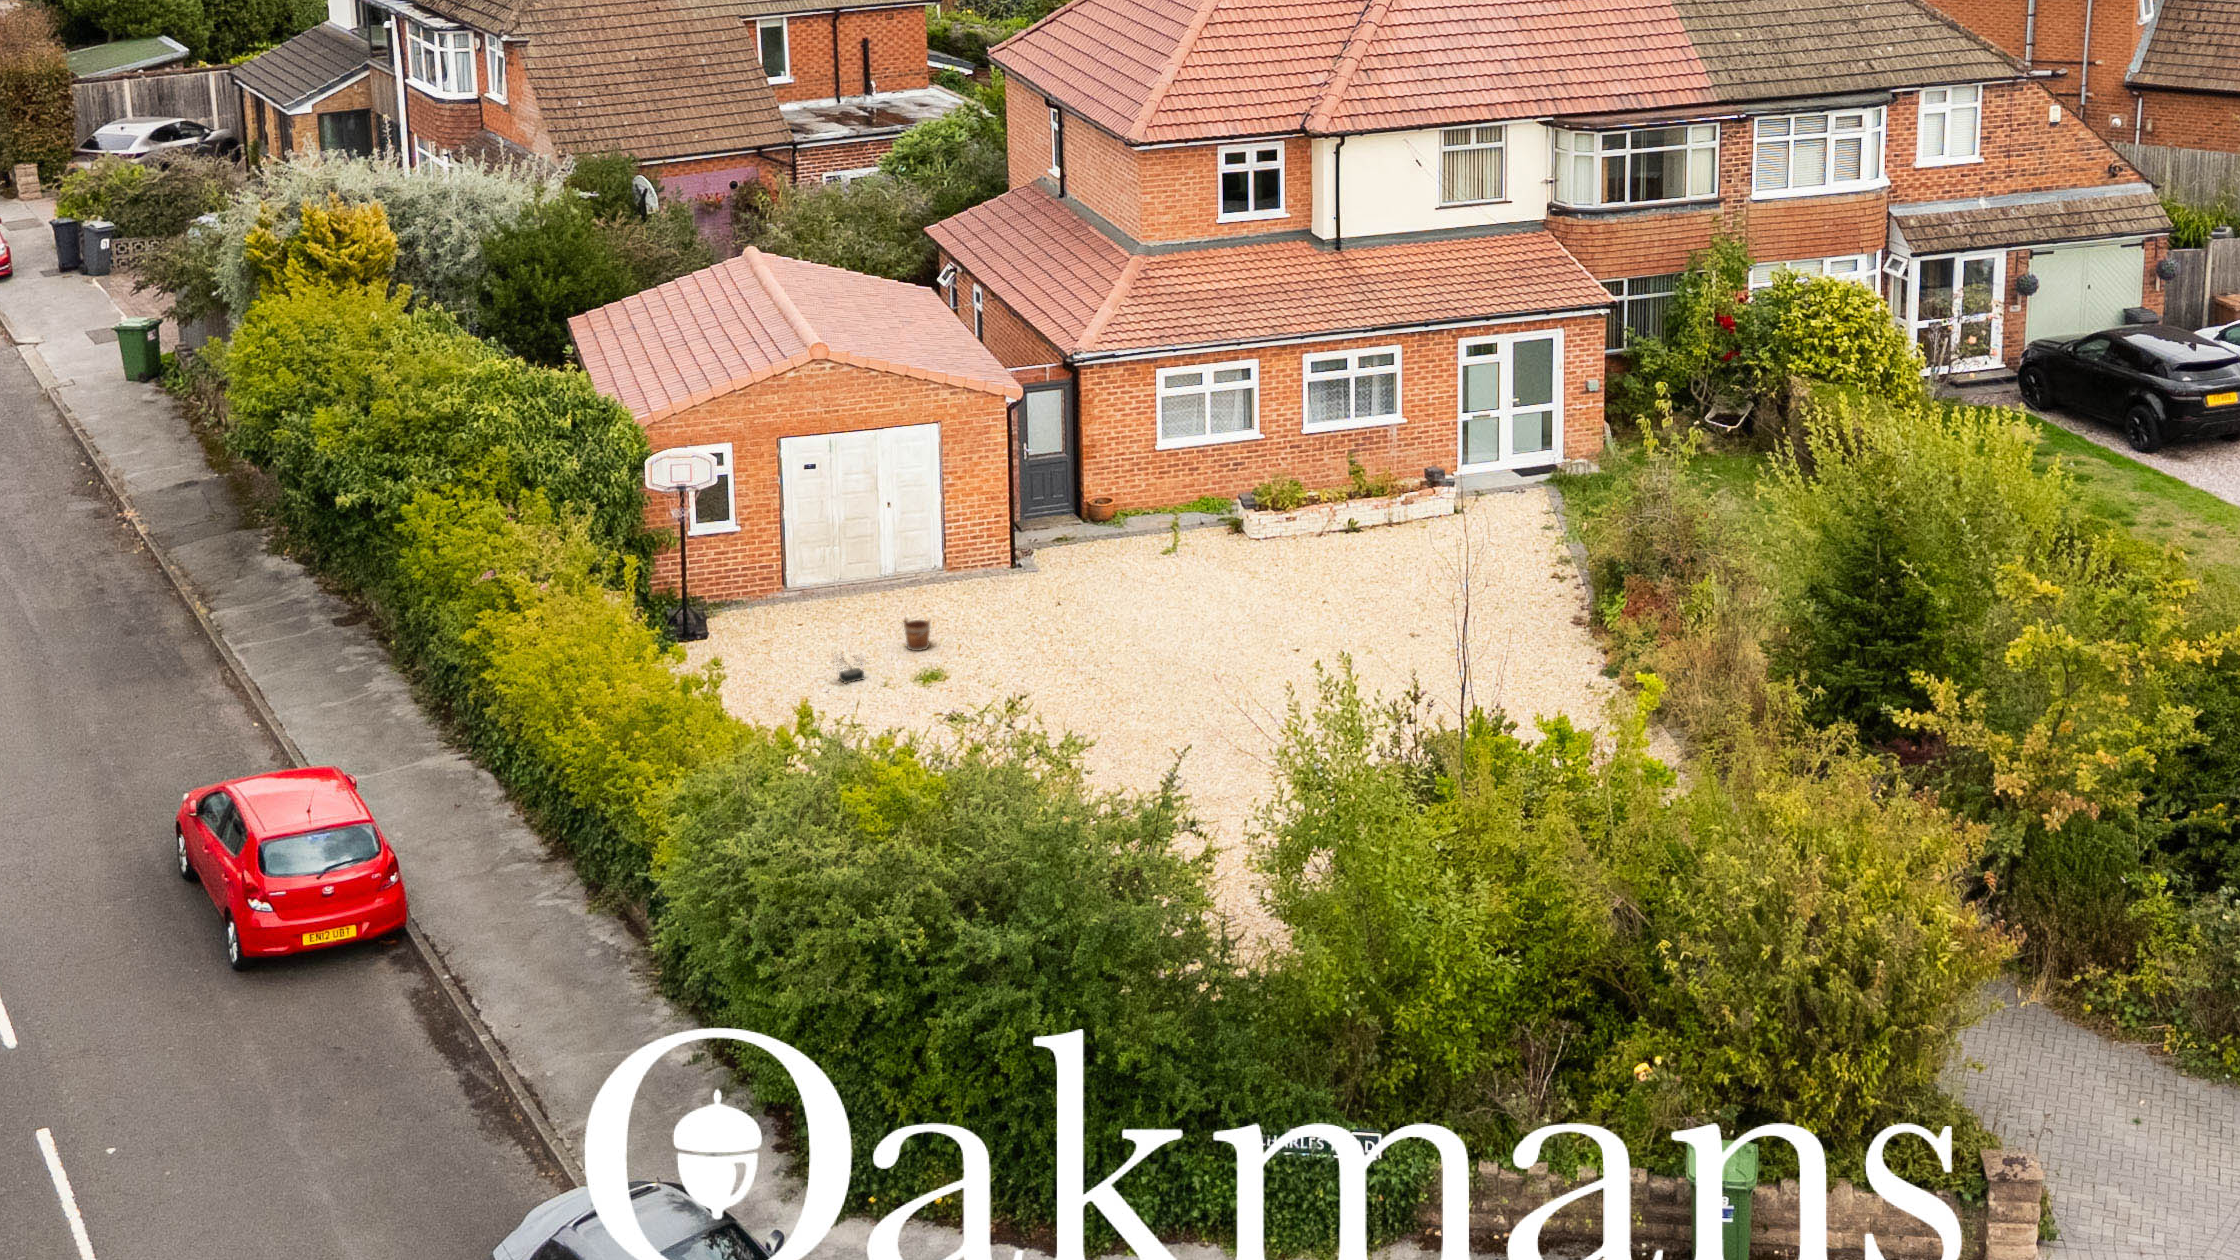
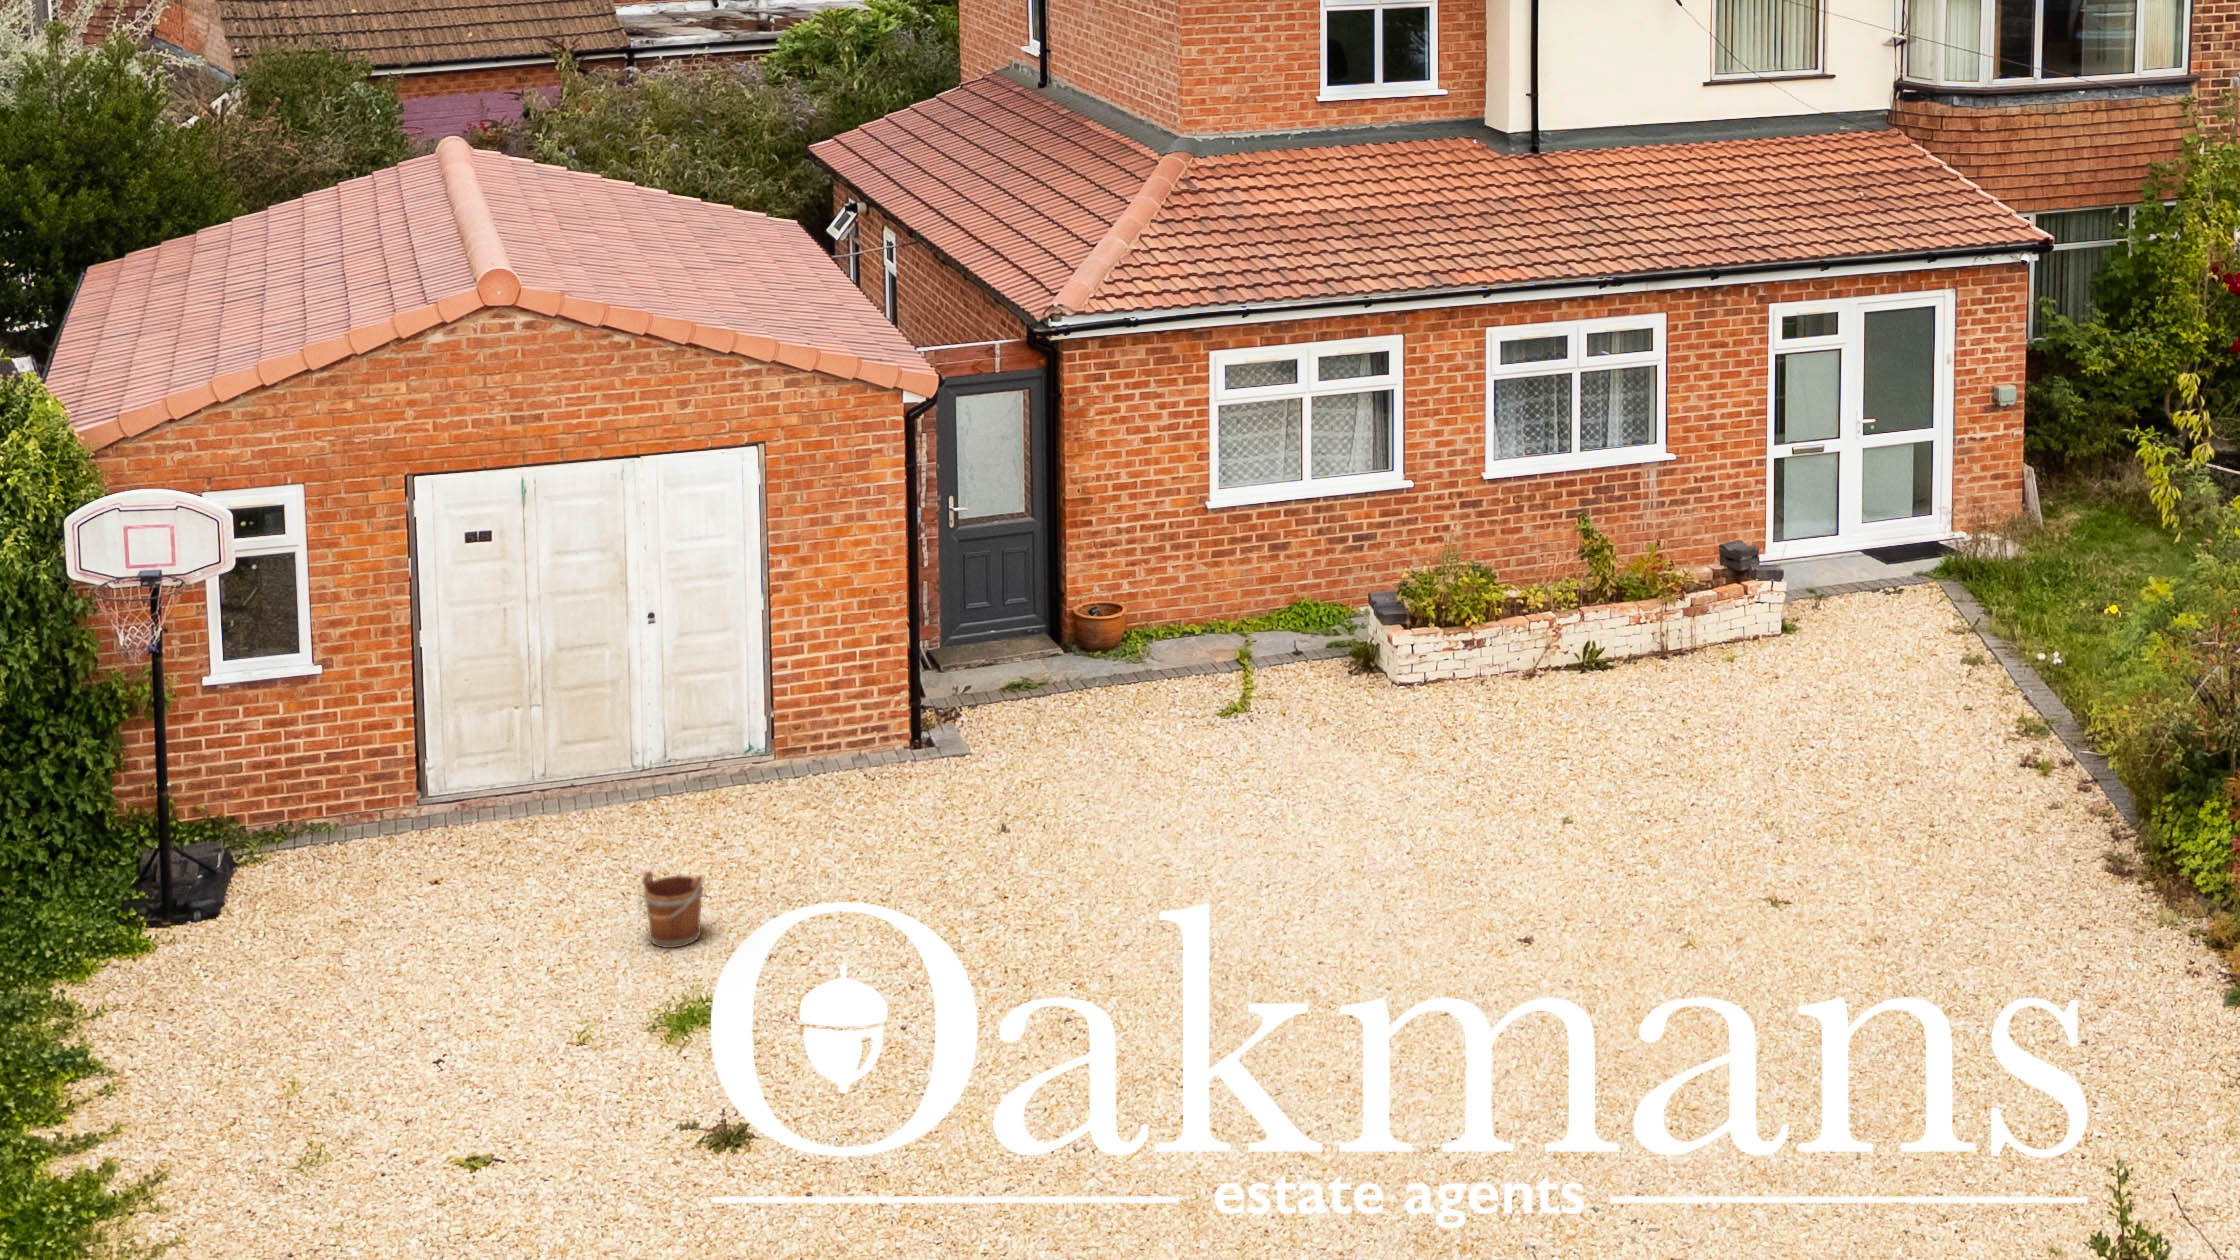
decorative plant: present [833,654,864,683] -> none [448,964,536,1040]

